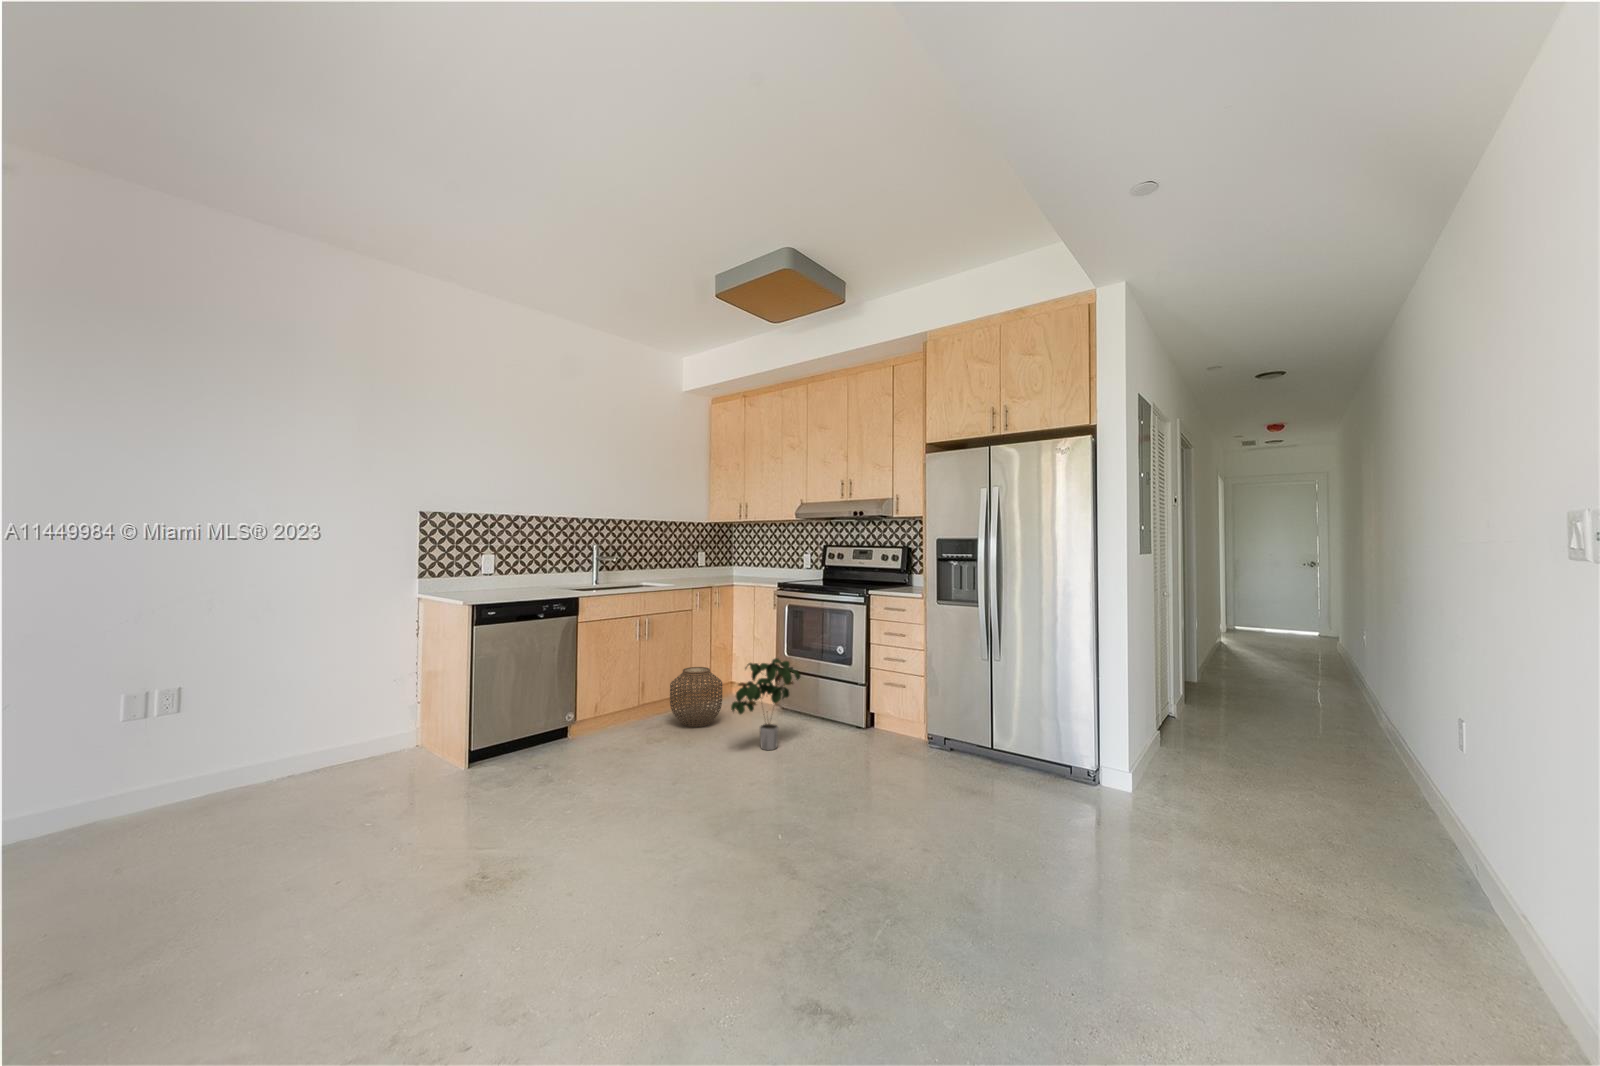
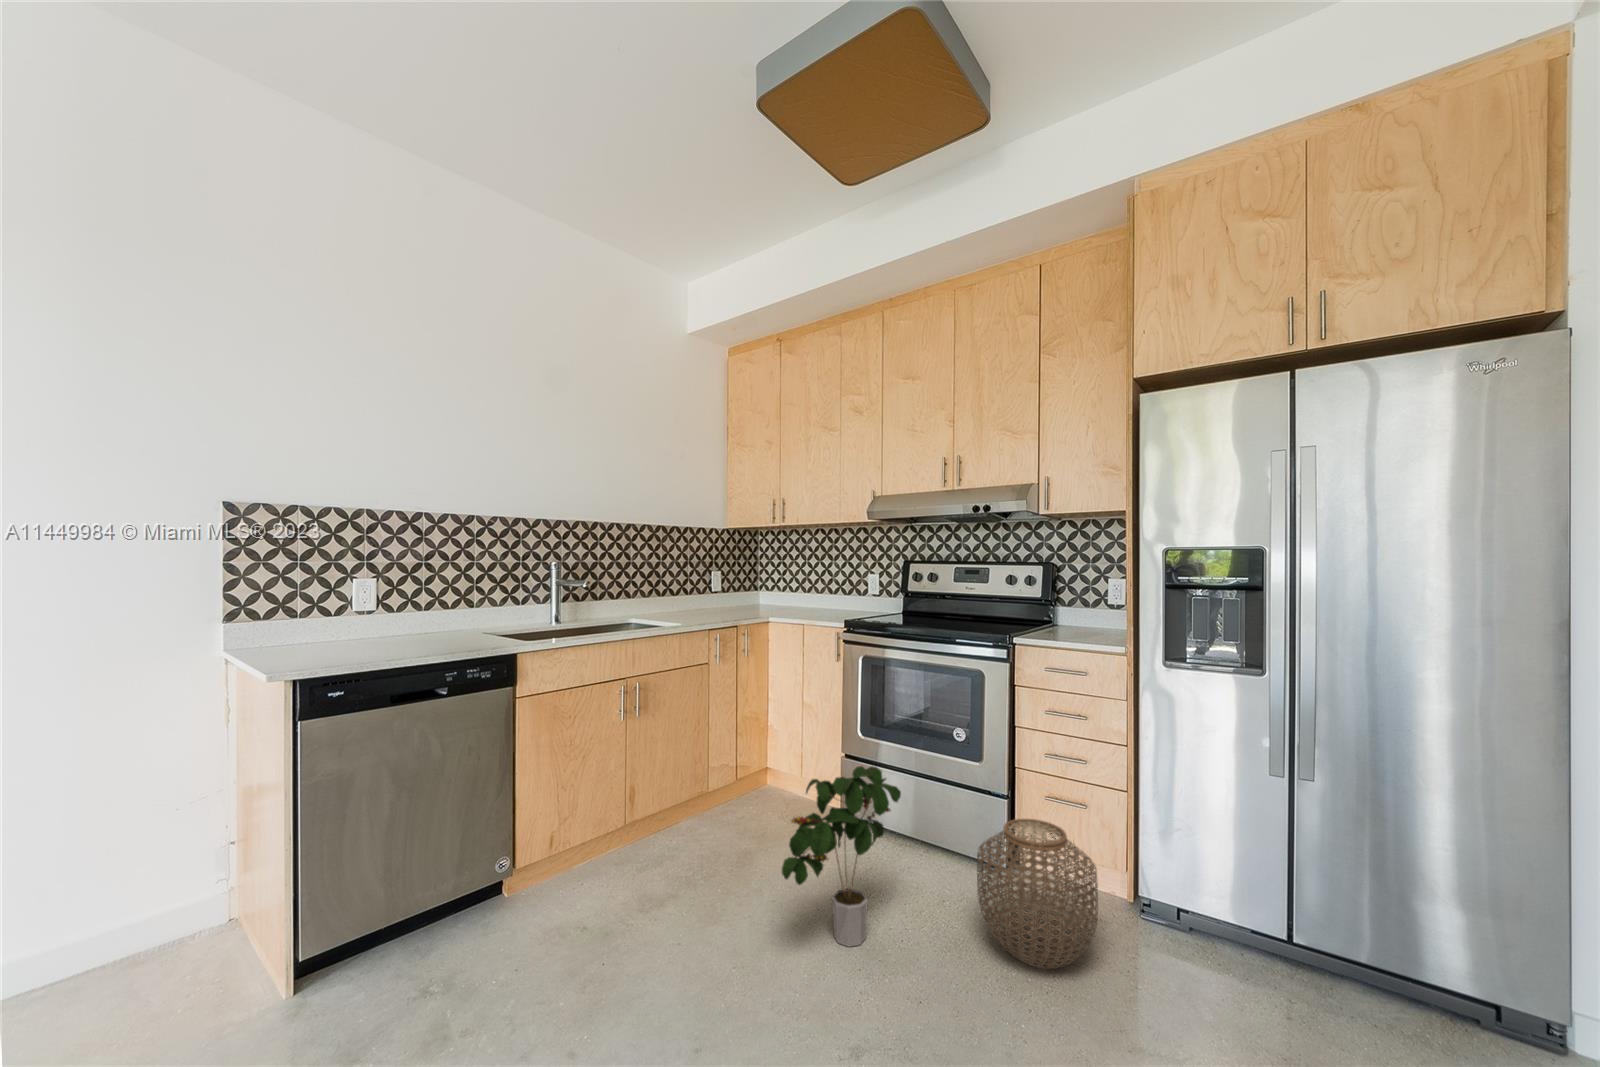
woven basket: present [670,667,722,727] -> present [977,819,1098,969]

